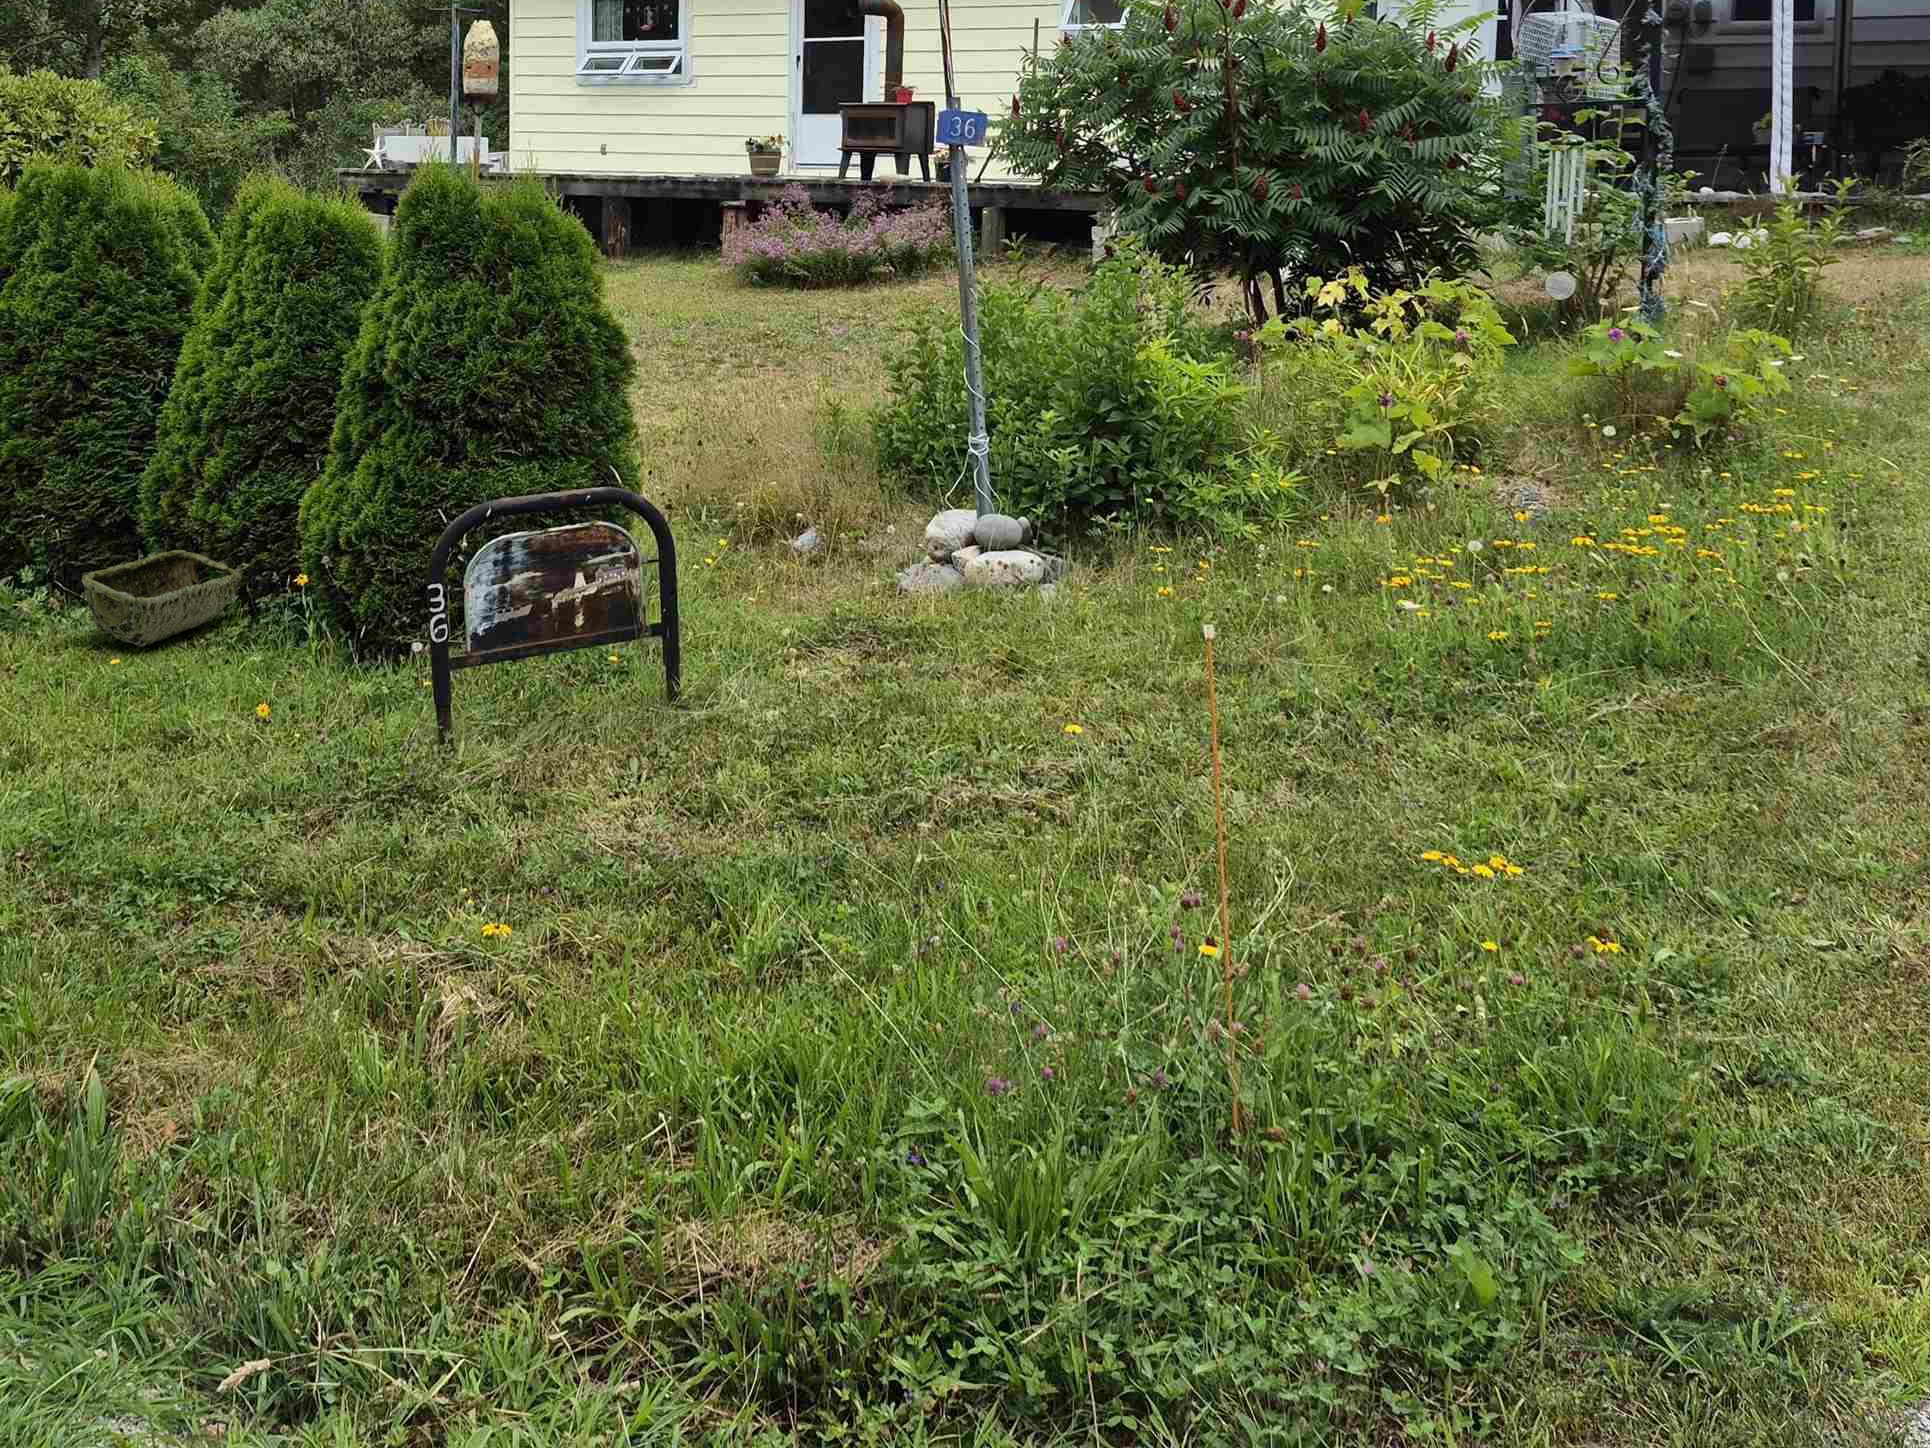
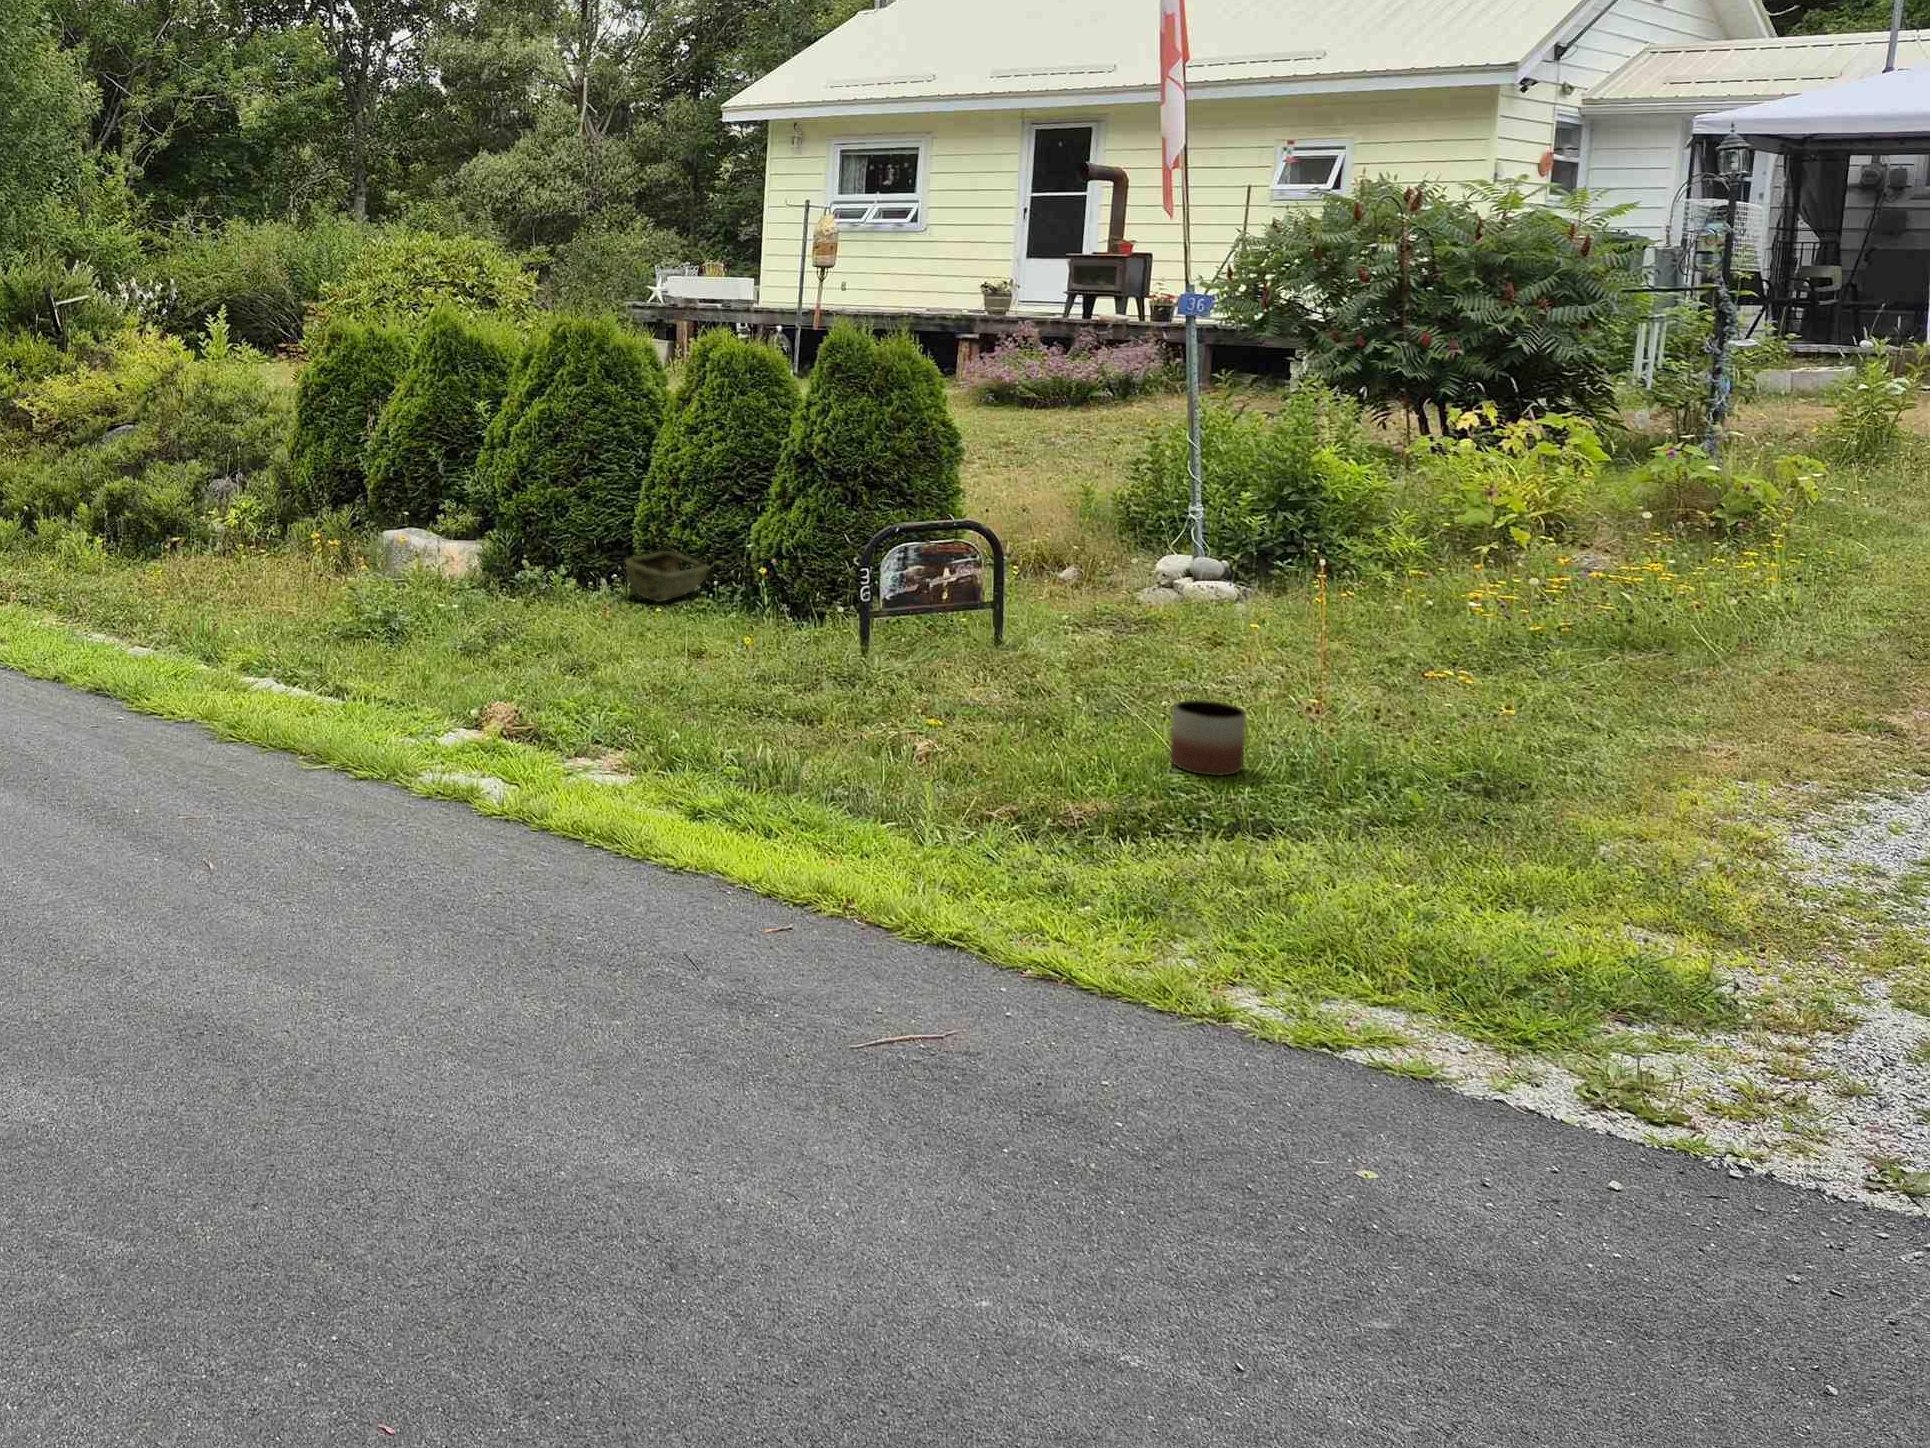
planter: none [923,900,1064,1087] -> present [1170,700,1246,776]

